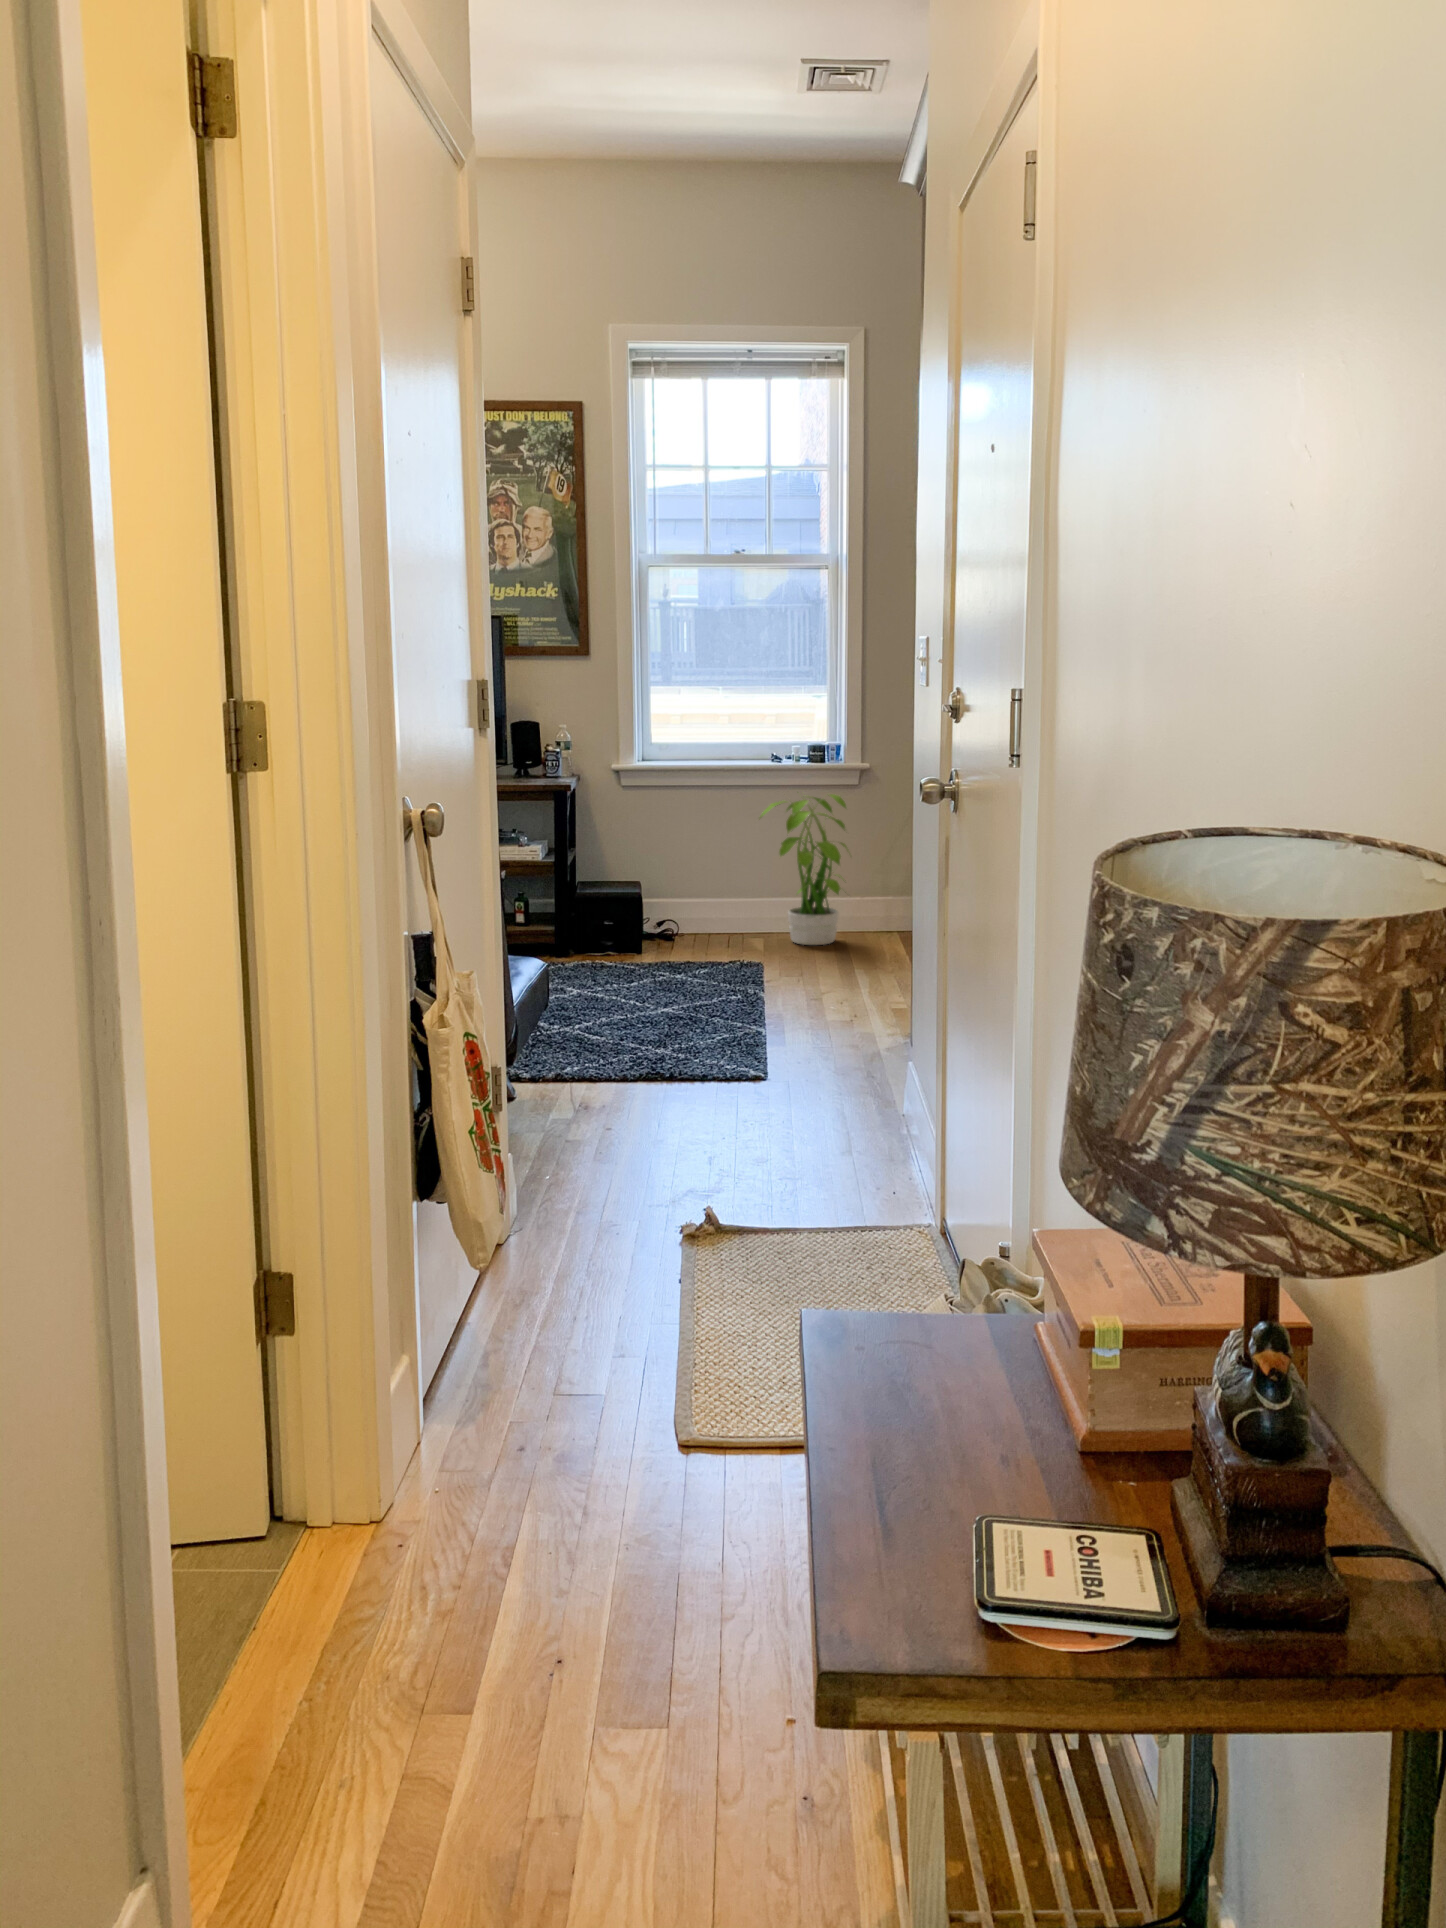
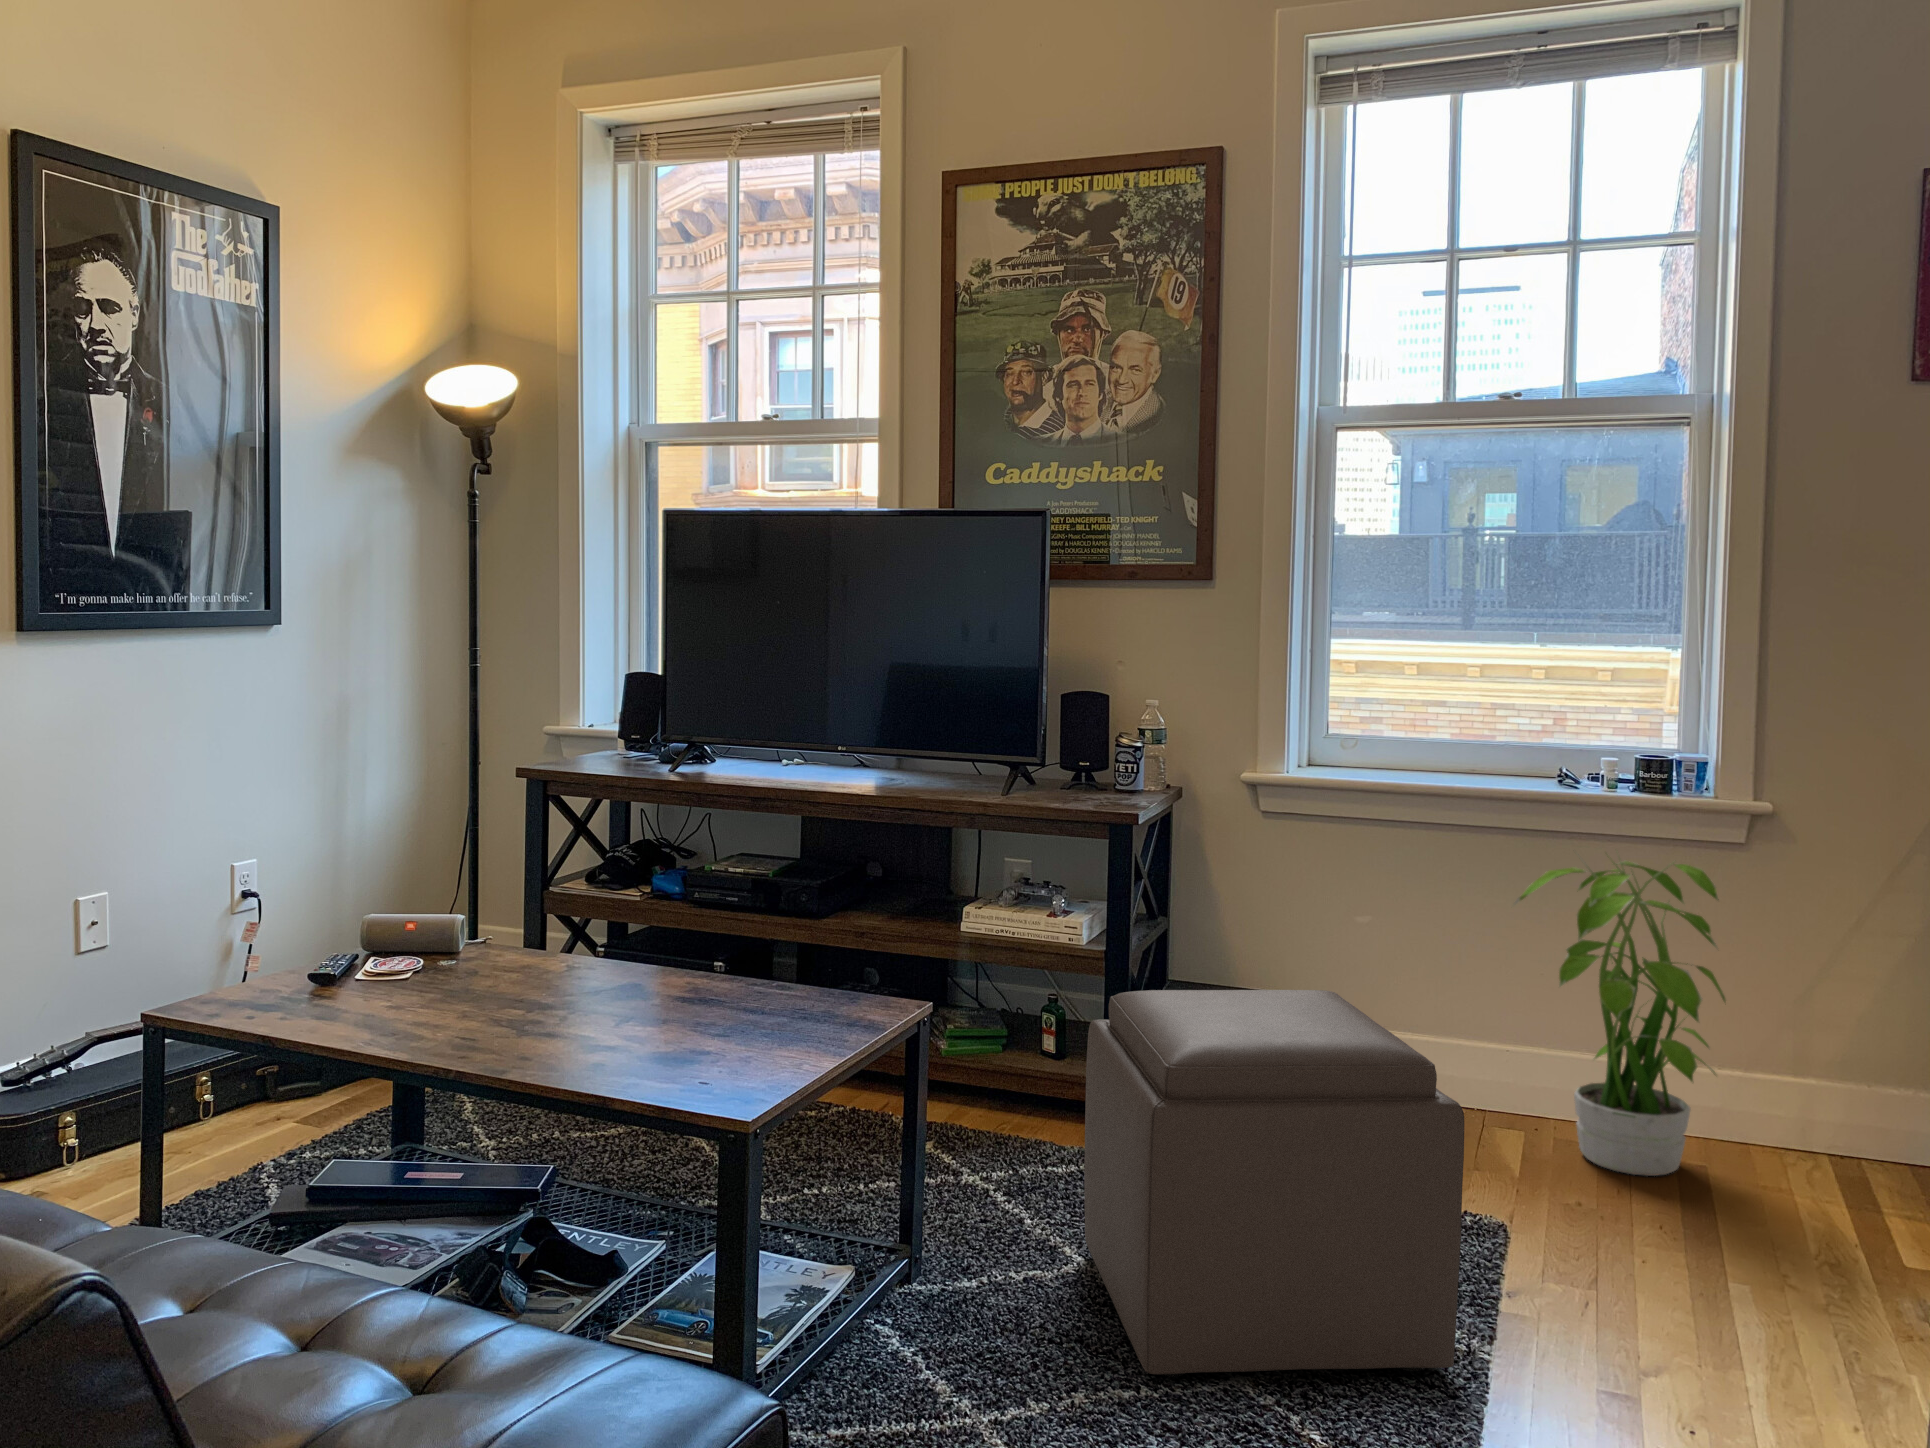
ottoman: none [581,858,753,1016] -> present [1084,990,1464,1377]

